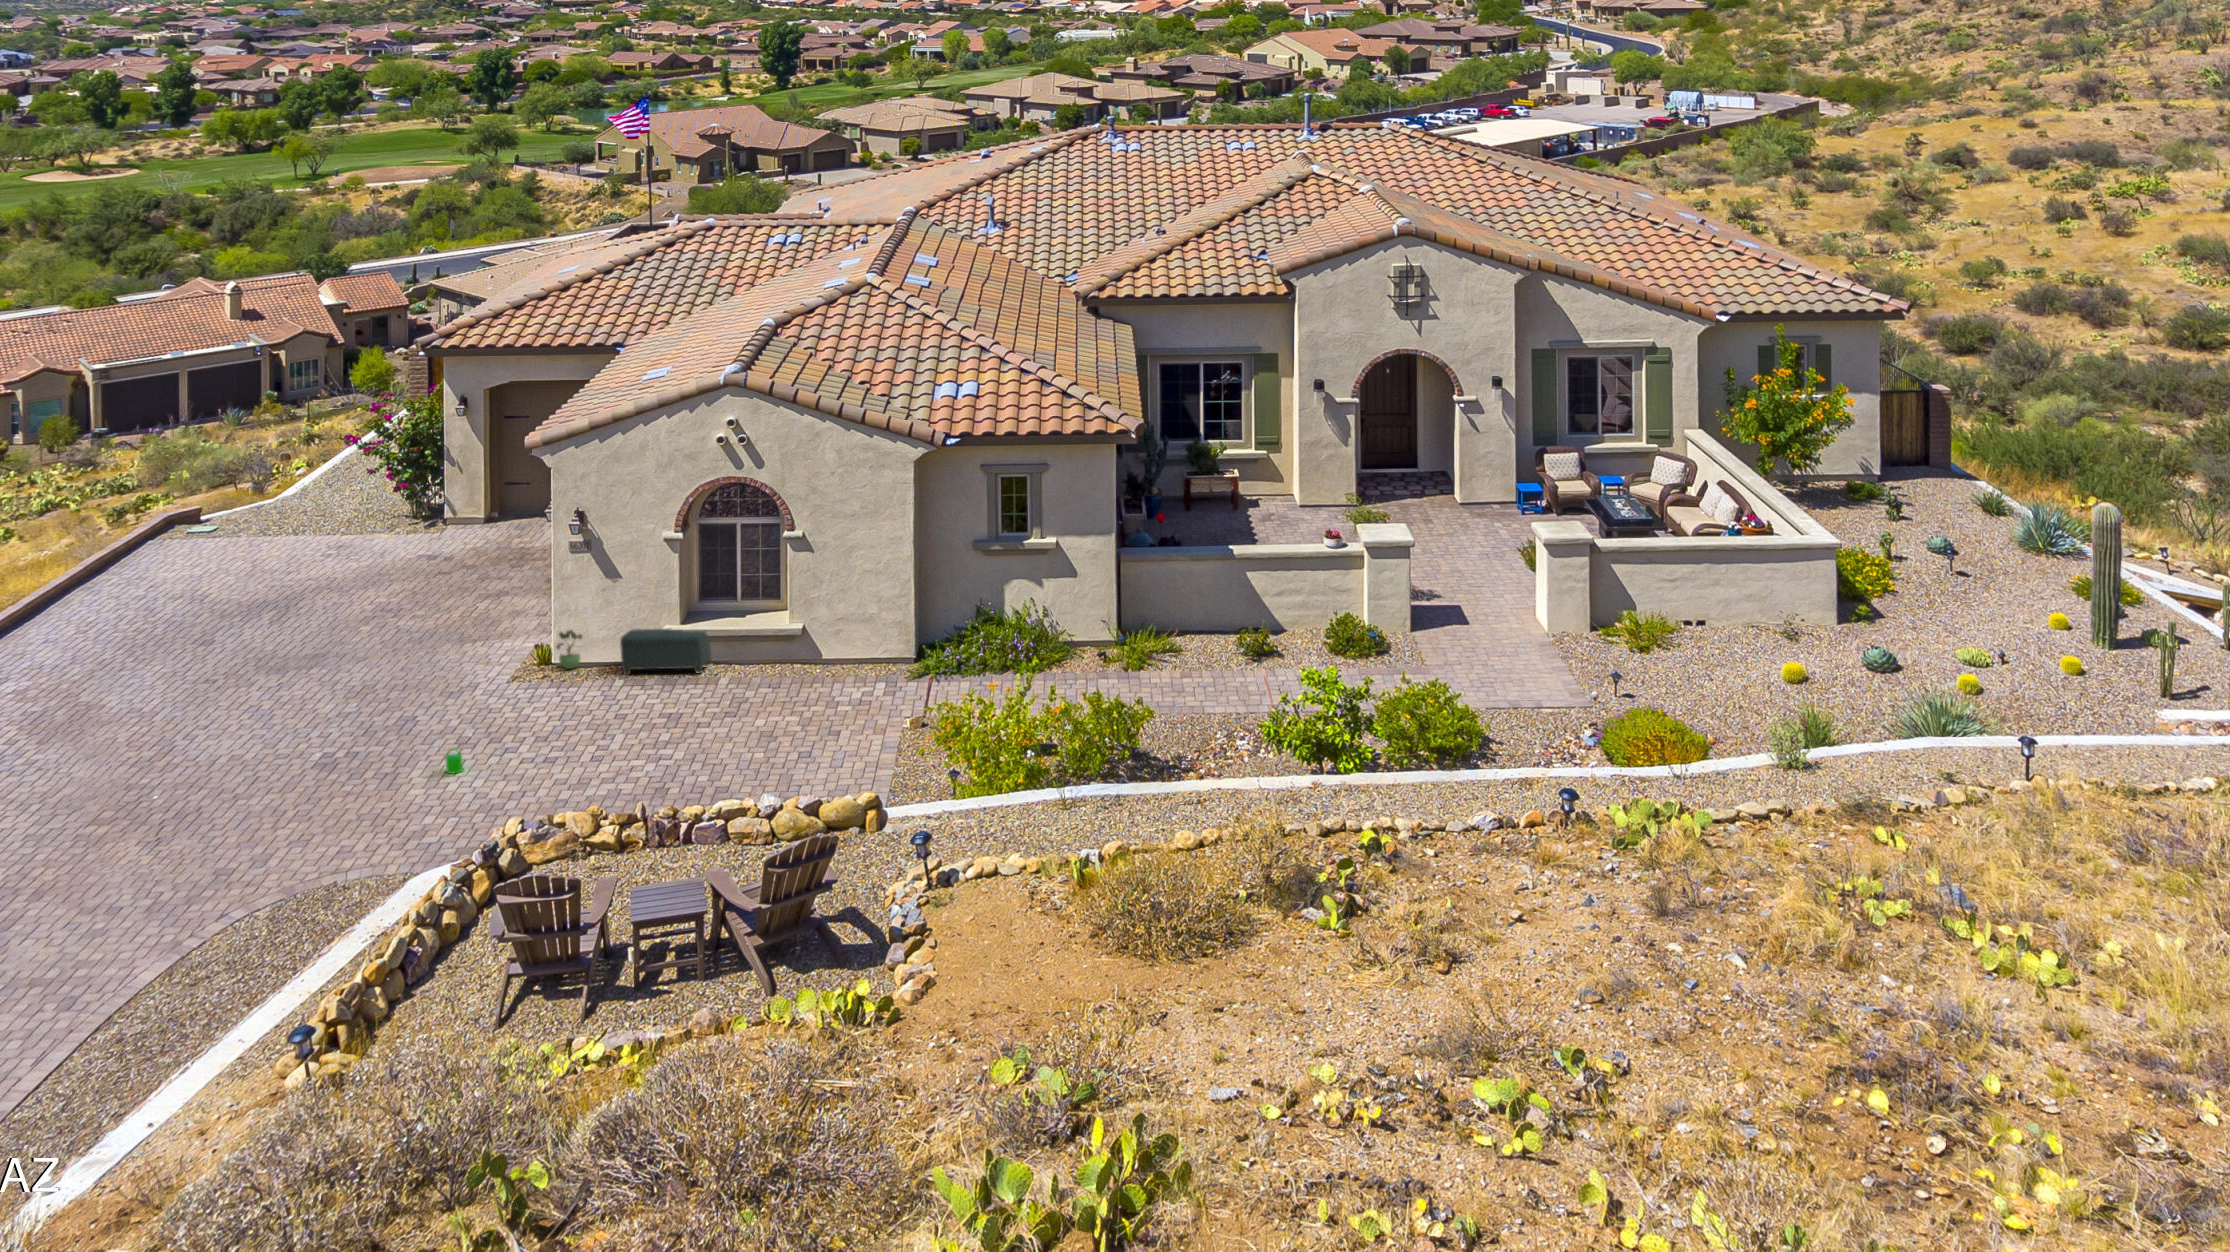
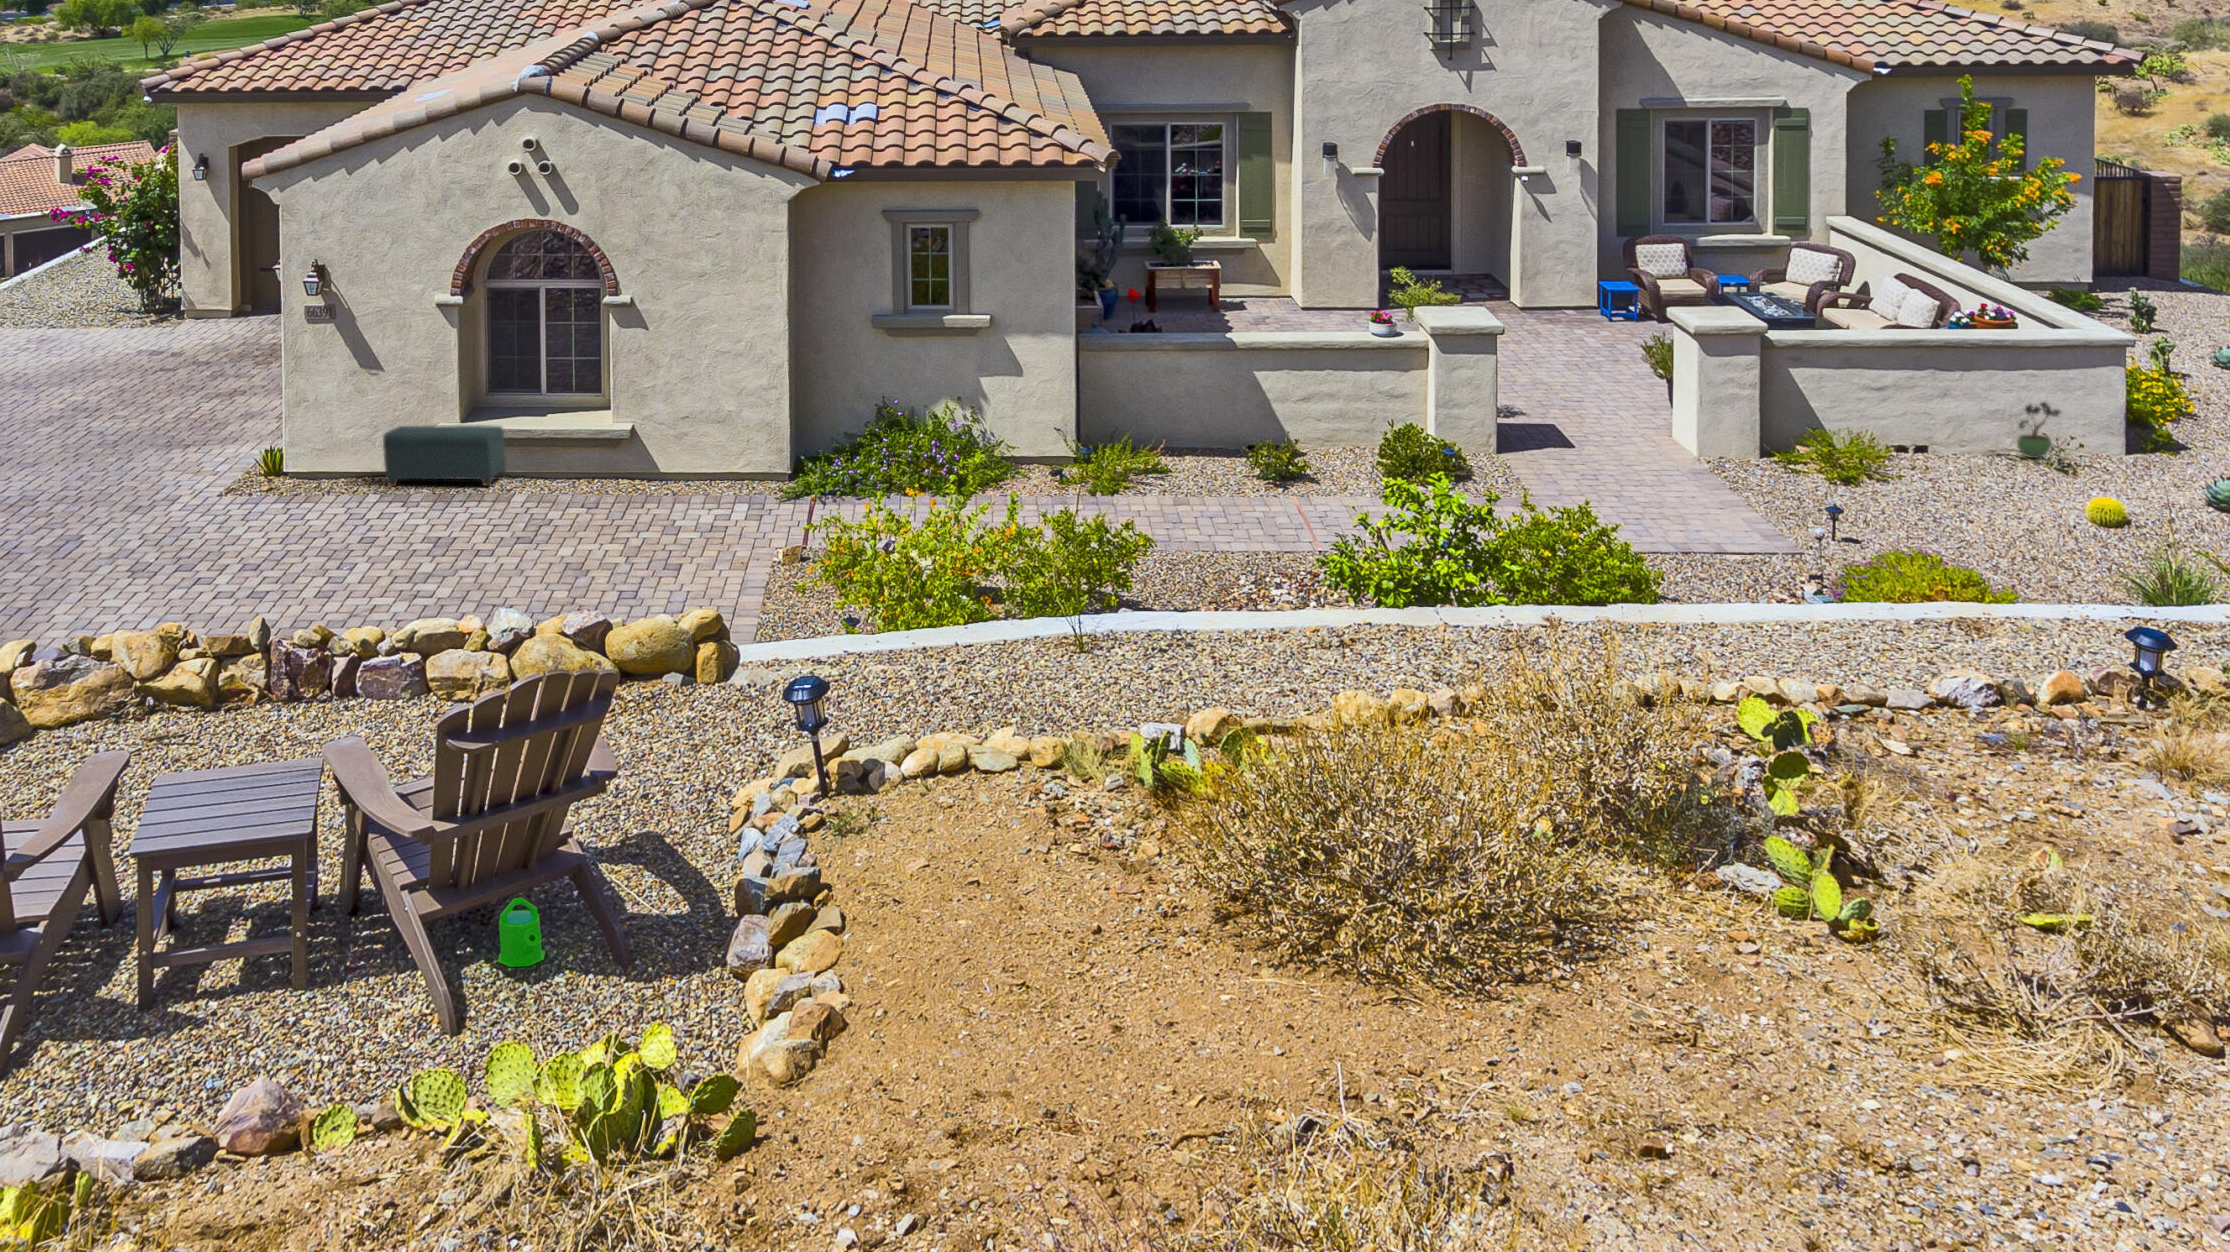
potted plant: present [556,630,582,669] -> present [2017,402,2060,458]
watering can: present [446,748,463,774] -> present [498,897,545,967]

